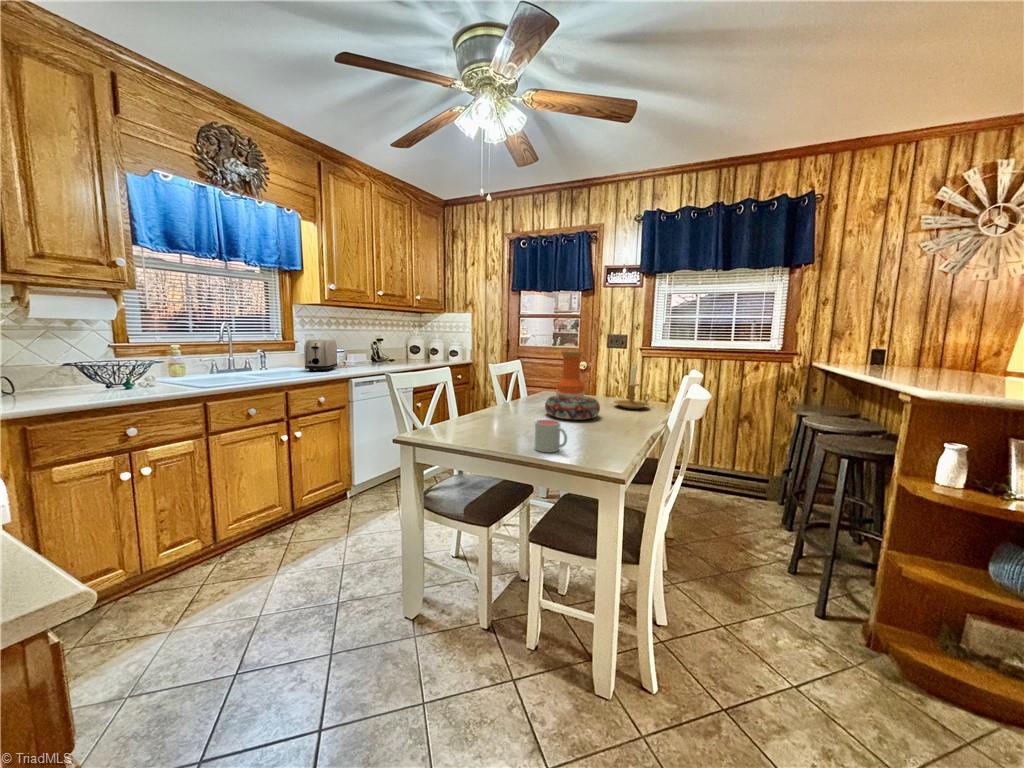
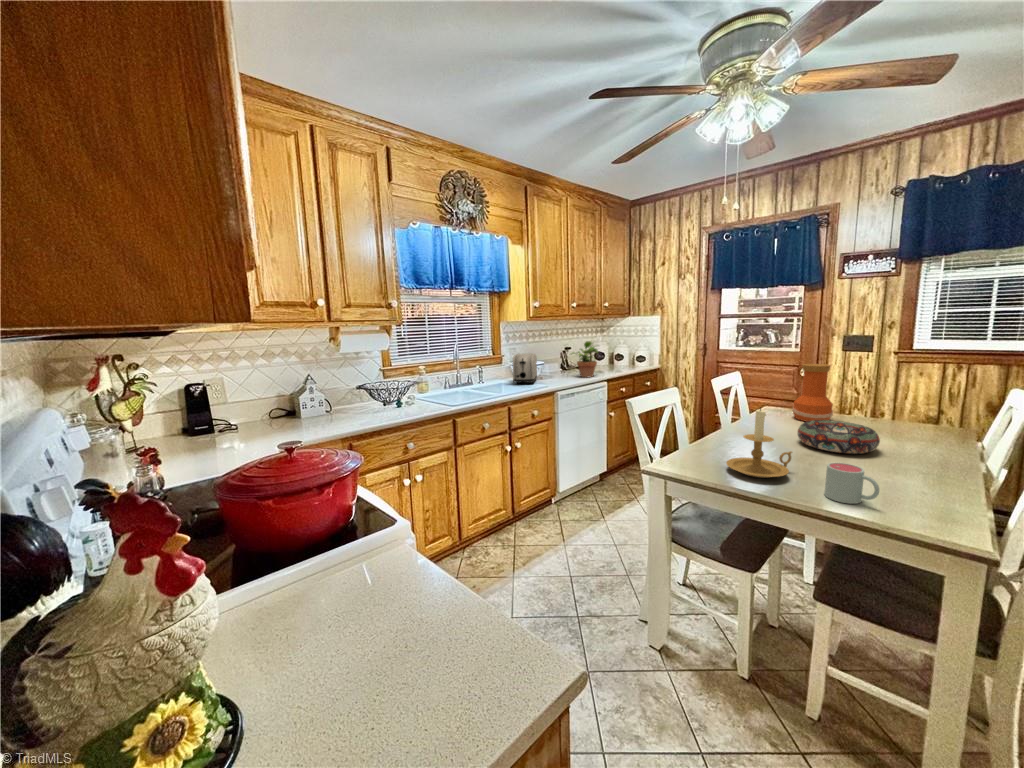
potted plant: none [375,330,407,367] -> present [571,341,598,377]
candle holder: present [614,366,650,409] -> present [726,408,792,478]

